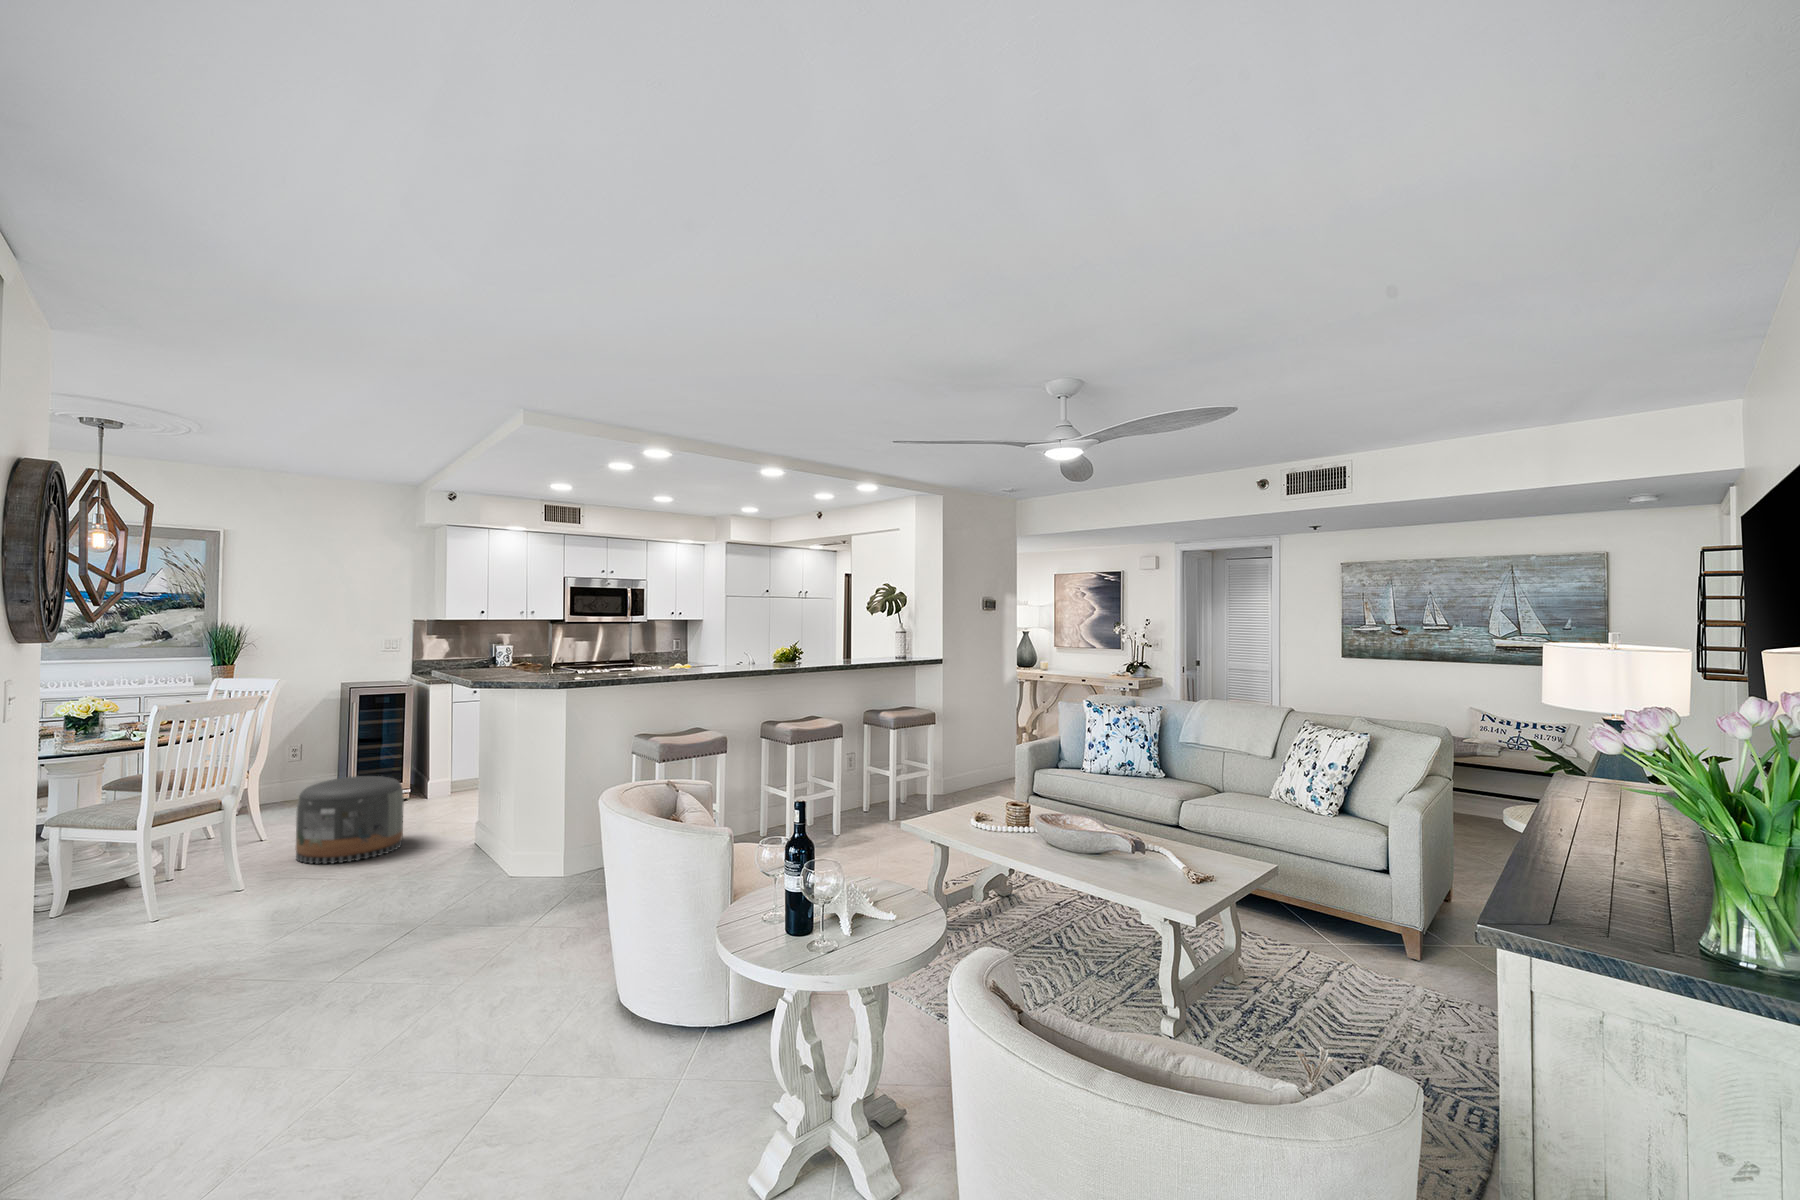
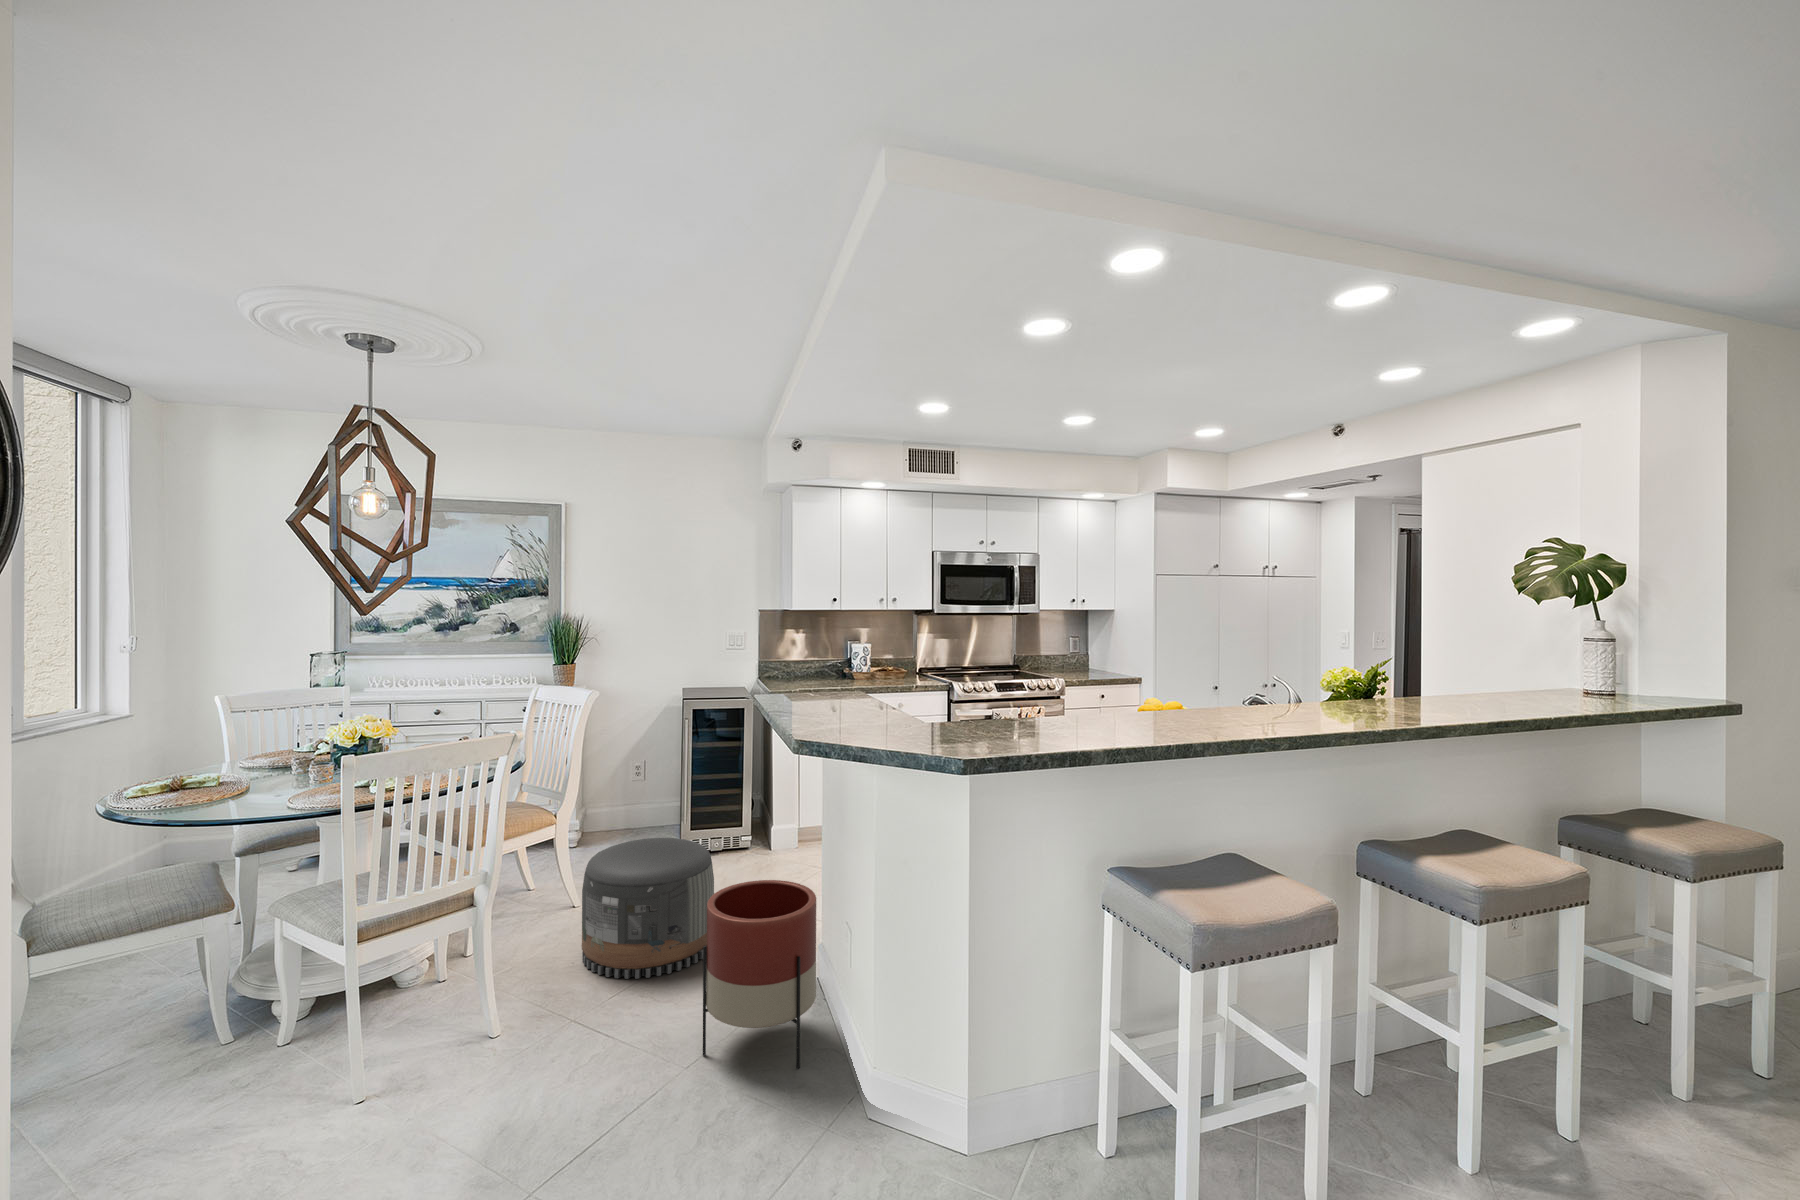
planter: none [417,777,494,879] -> present [703,880,816,1068]

